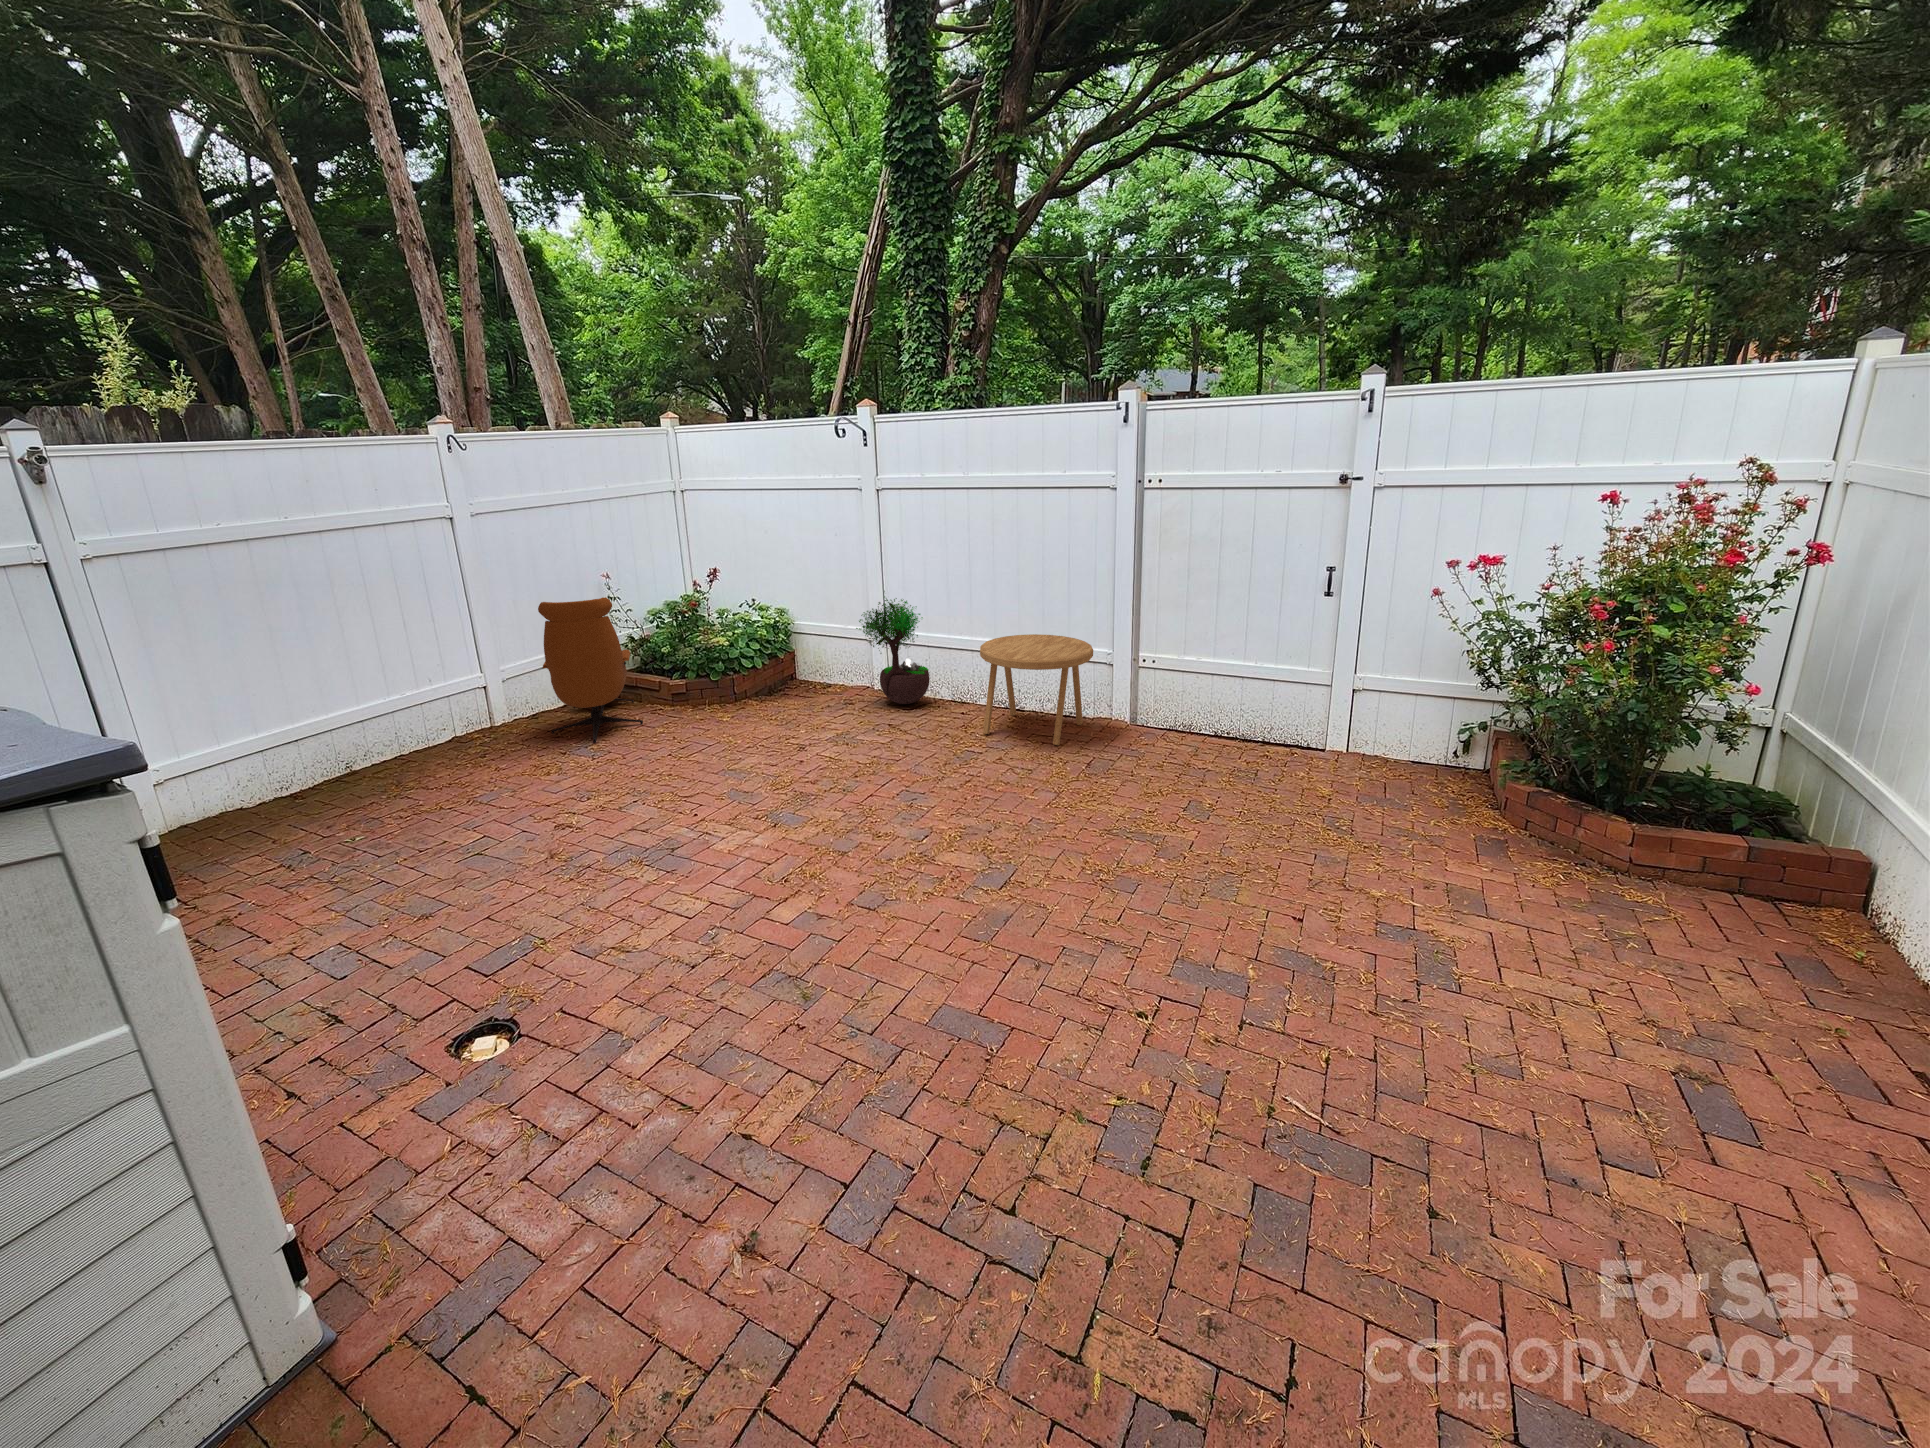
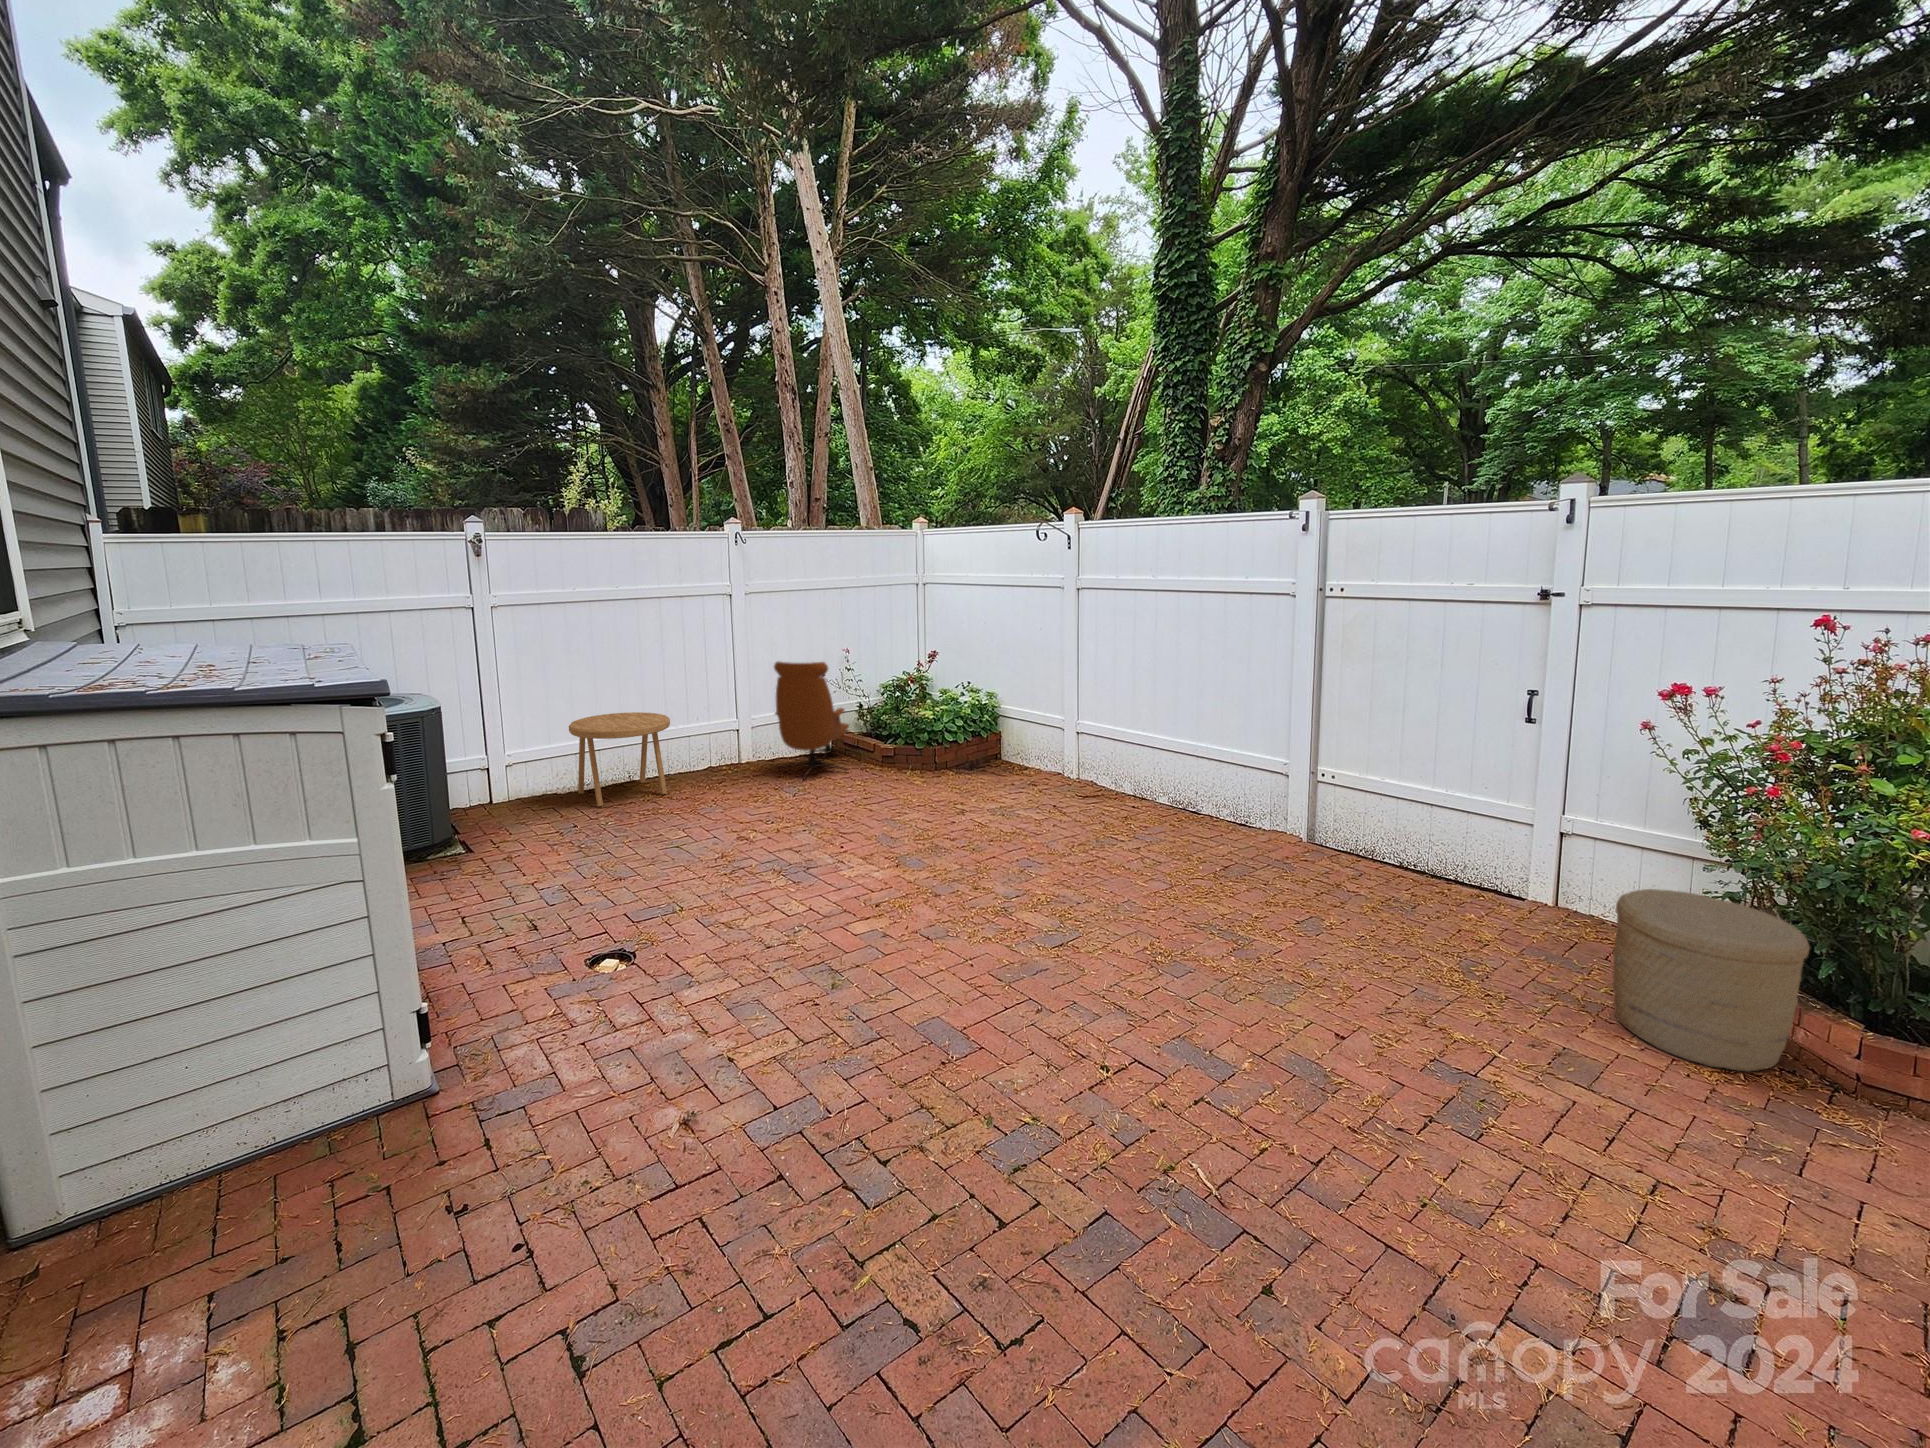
potted tree: present [856,591,930,704] -> none [1032,677,1104,786]
side table: present [980,634,1093,745] -> present [569,712,670,807]
woven basket: none [1462,739,1610,880] -> present [1612,889,1809,1072]

